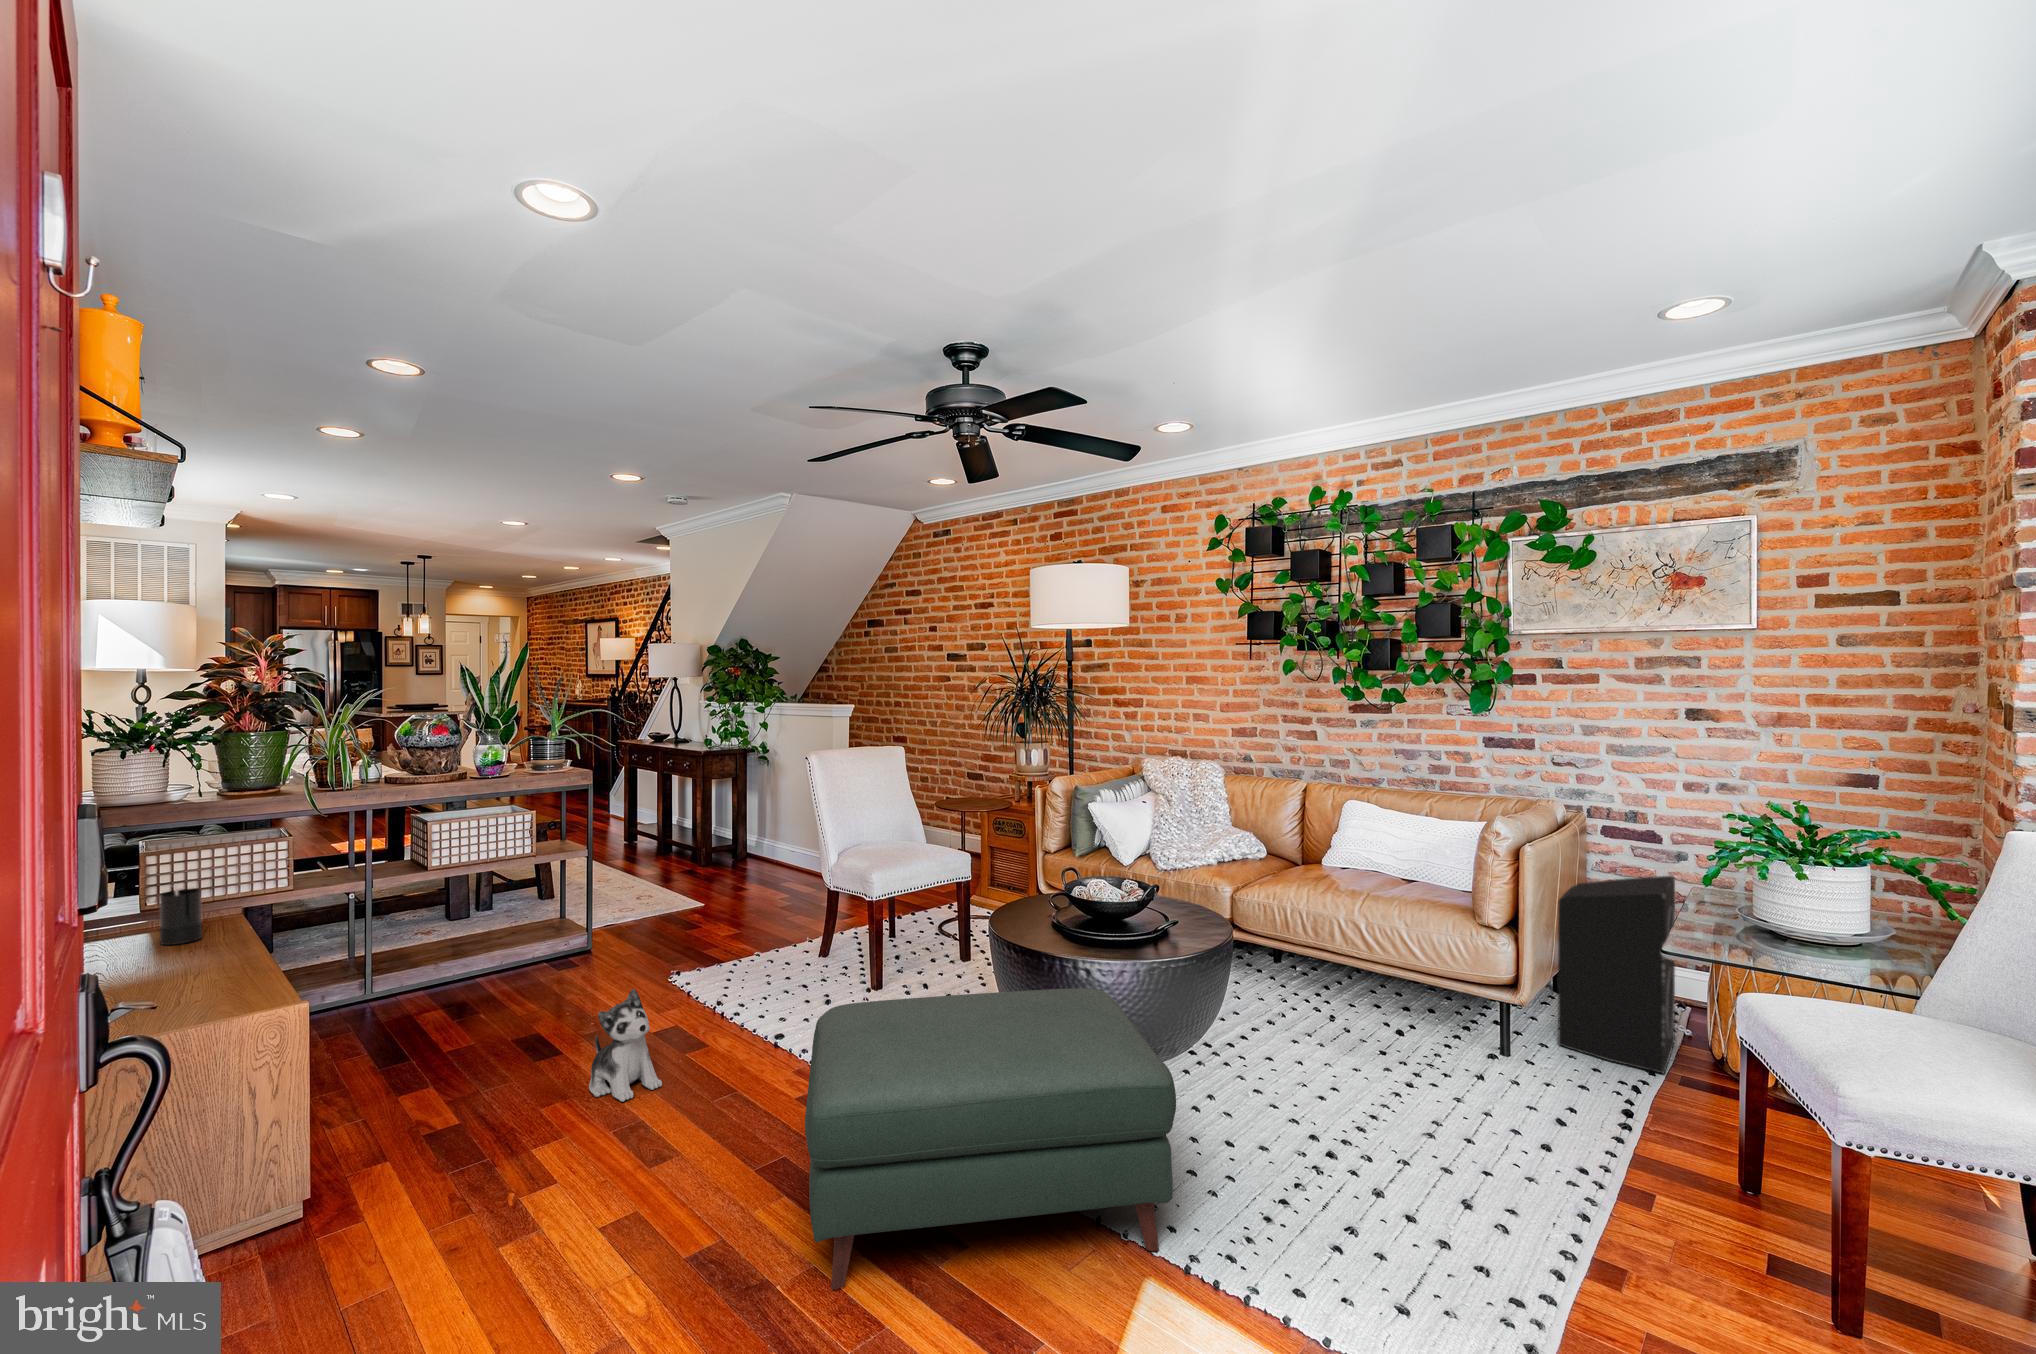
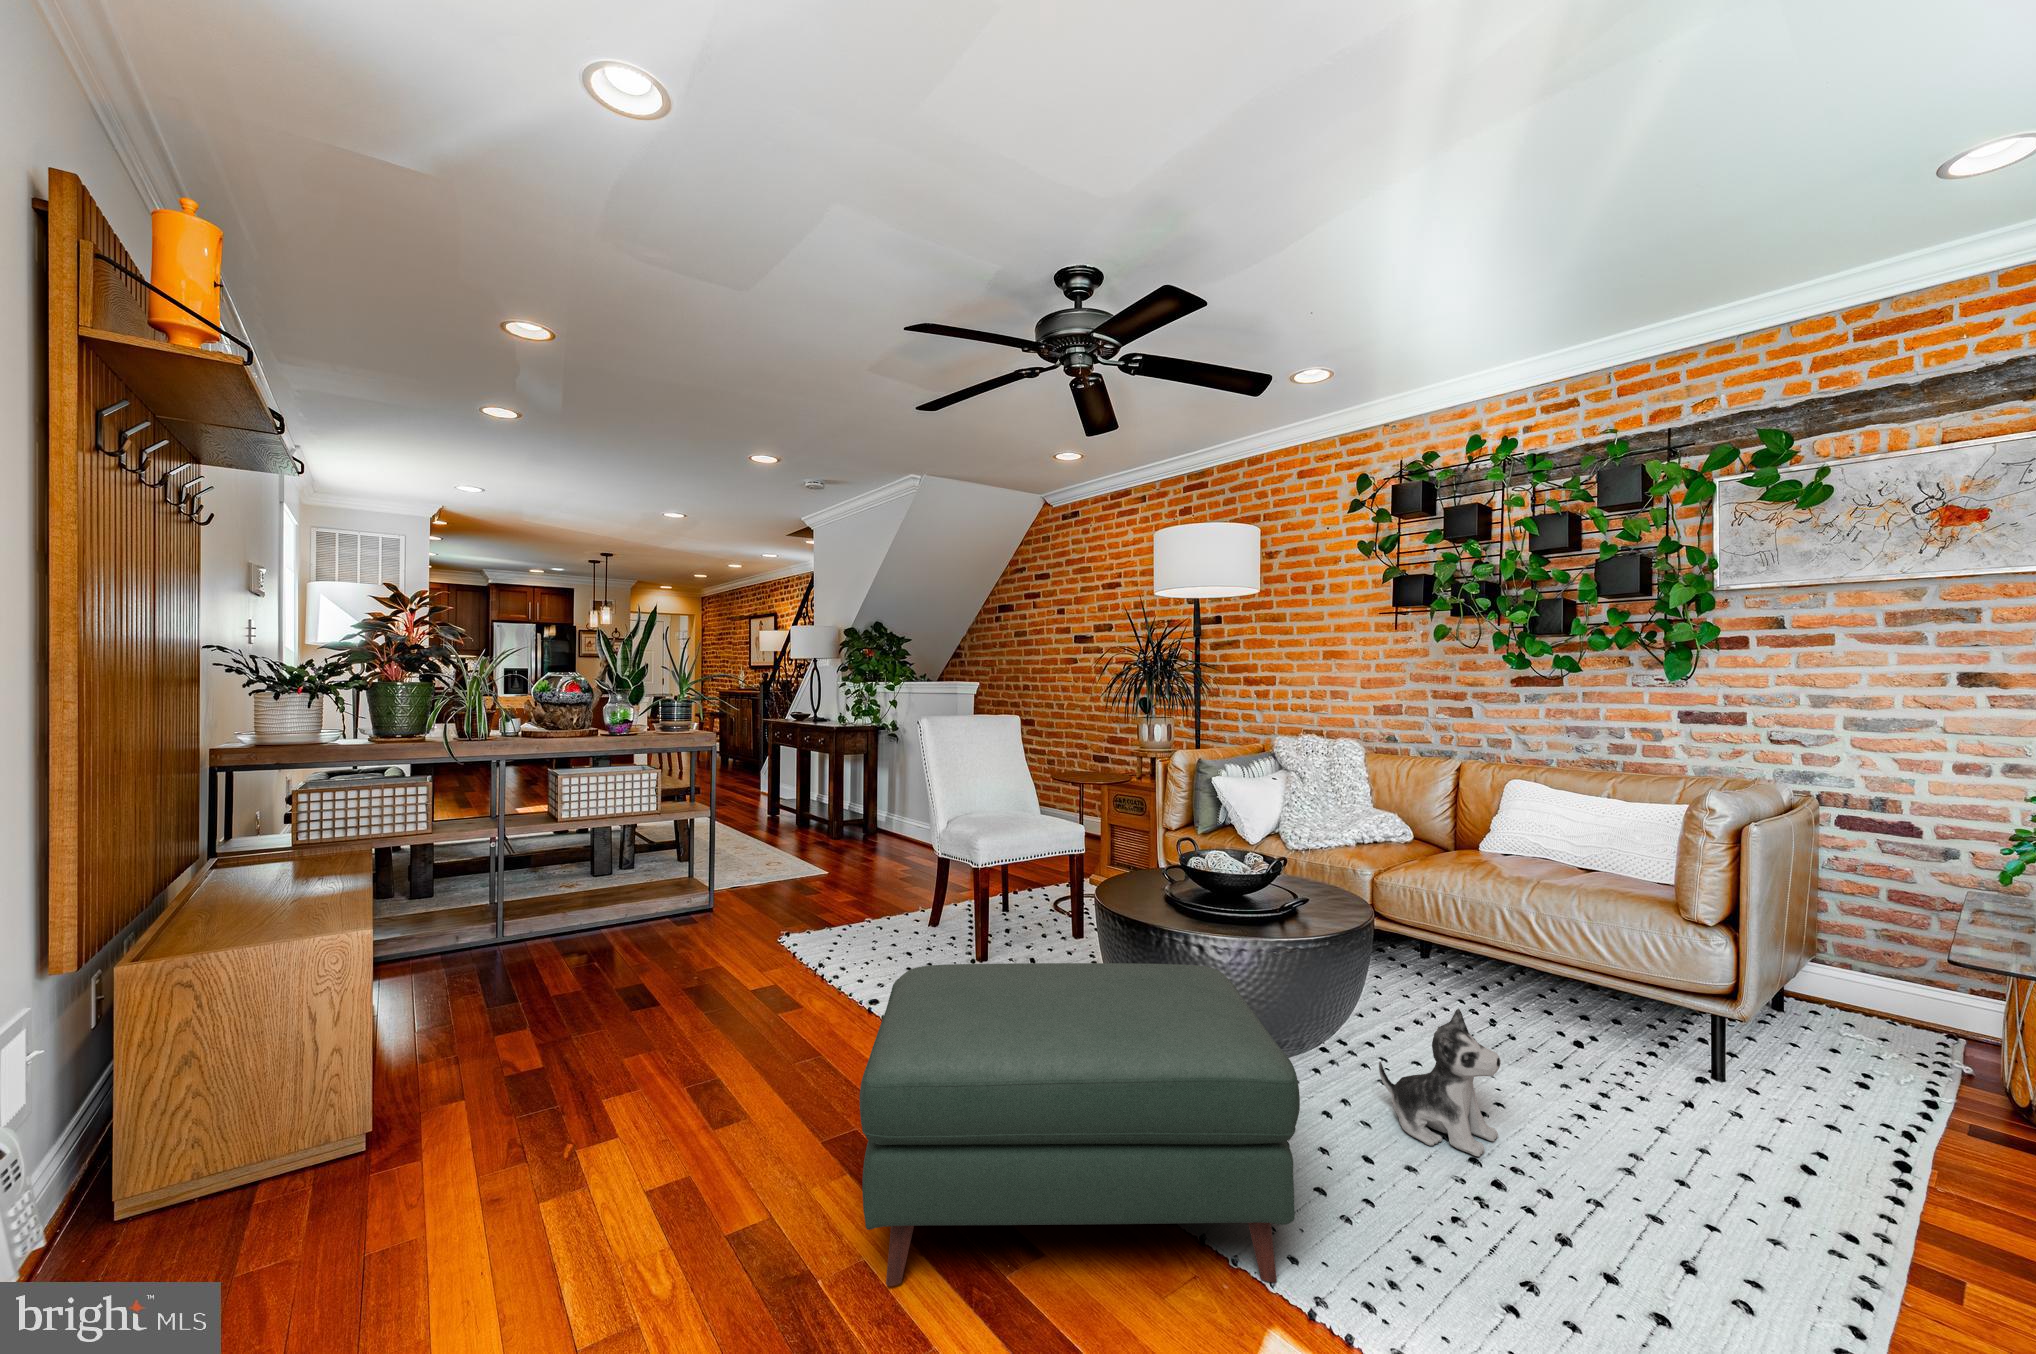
speaker: present [1558,876,1675,1074] -> none [1789,874,1951,1121]
candle: present [159,886,202,945] -> none [290,815,329,871]
plush toy: present [589,989,662,1102] -> present [1379,1008,1501,1157]

